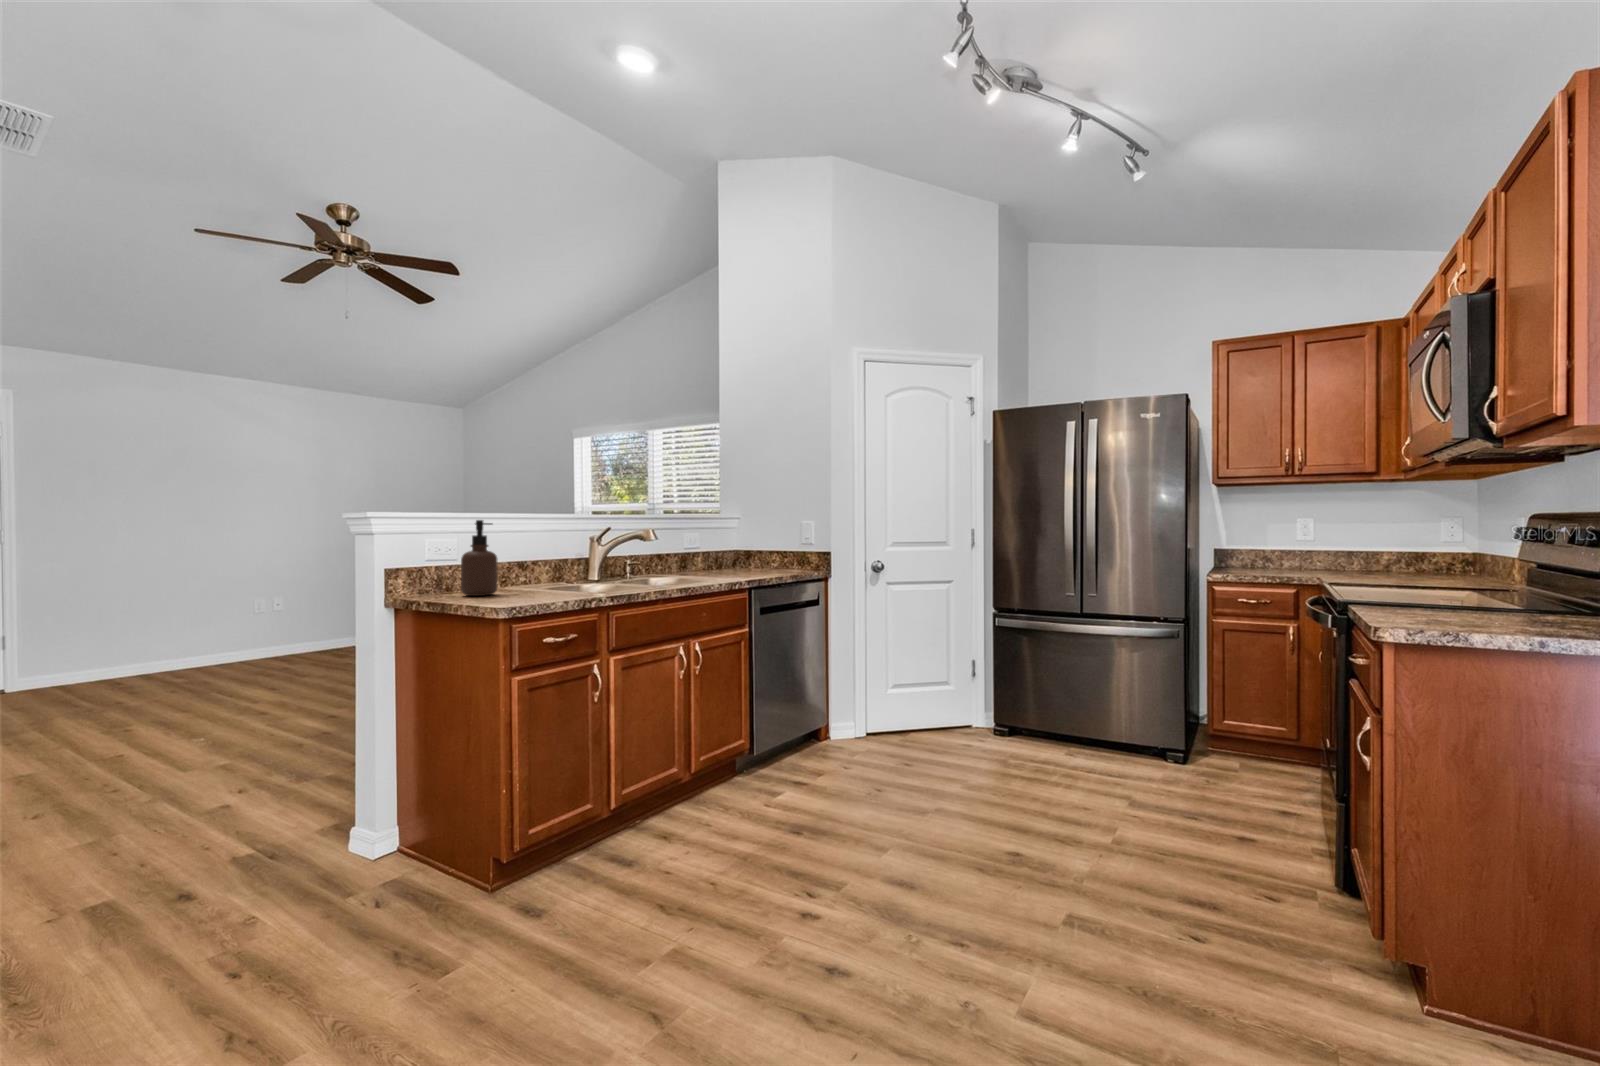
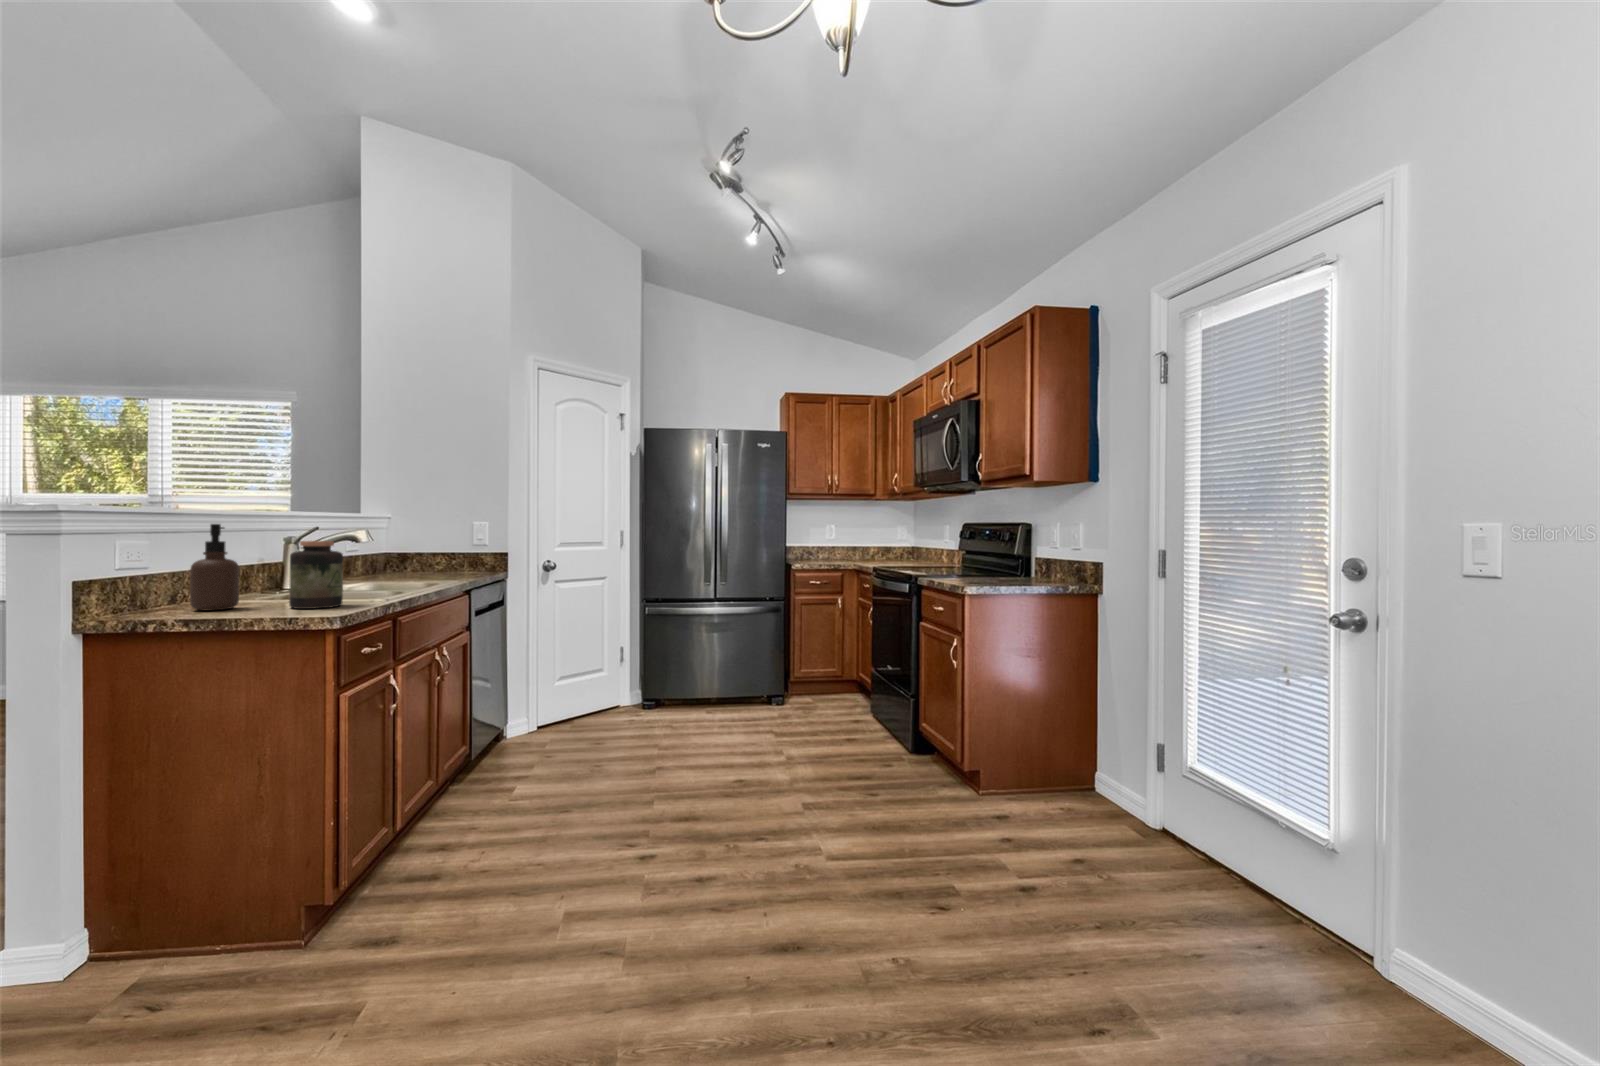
jar: none [515,535,560,600] -> present [289,541,343,609]

